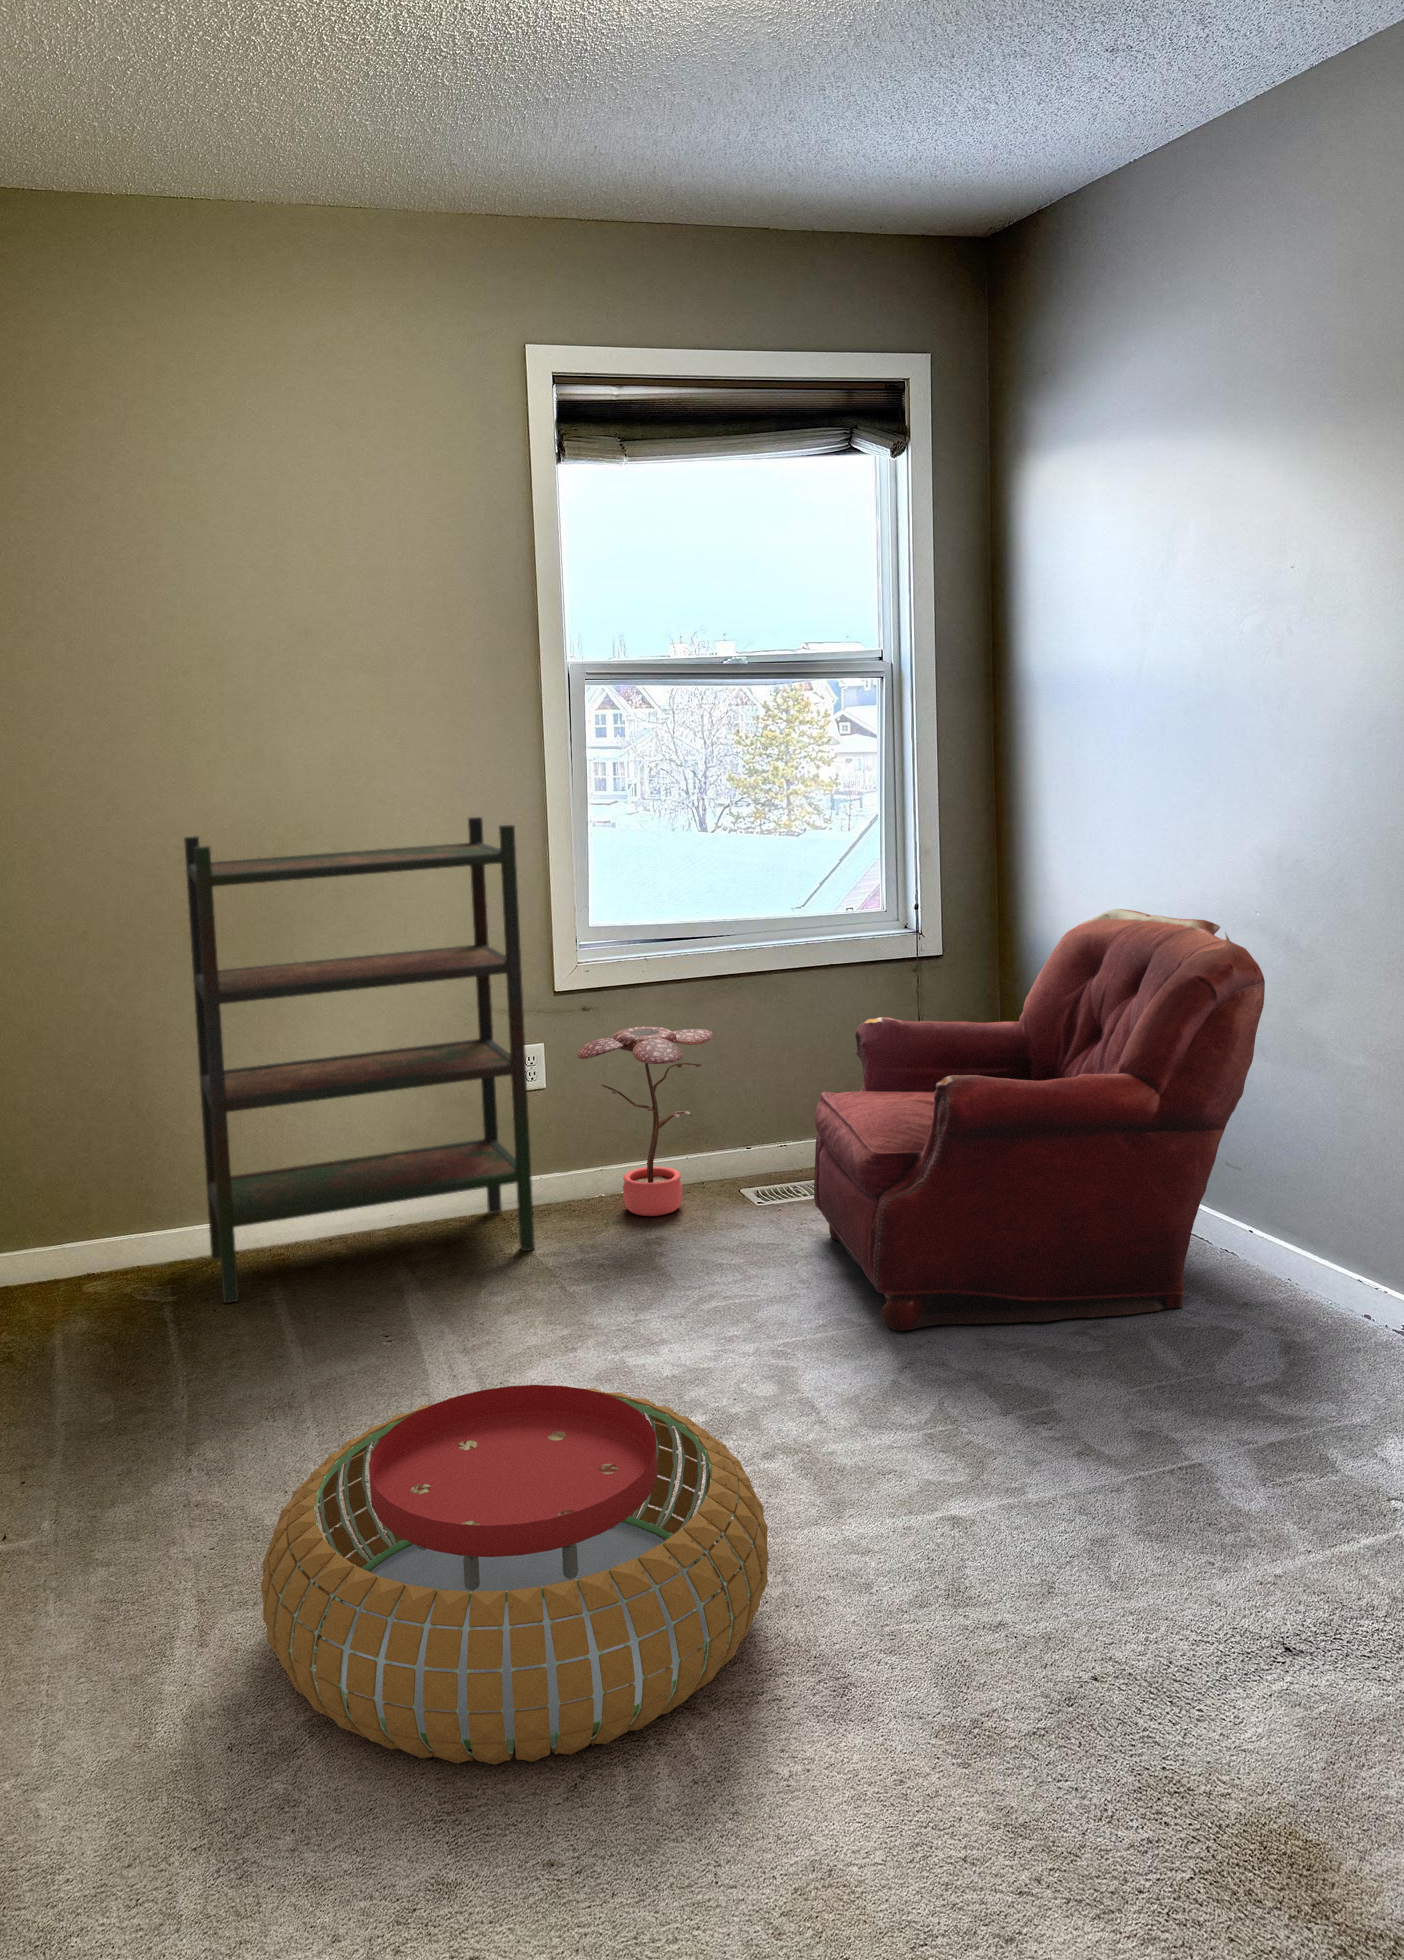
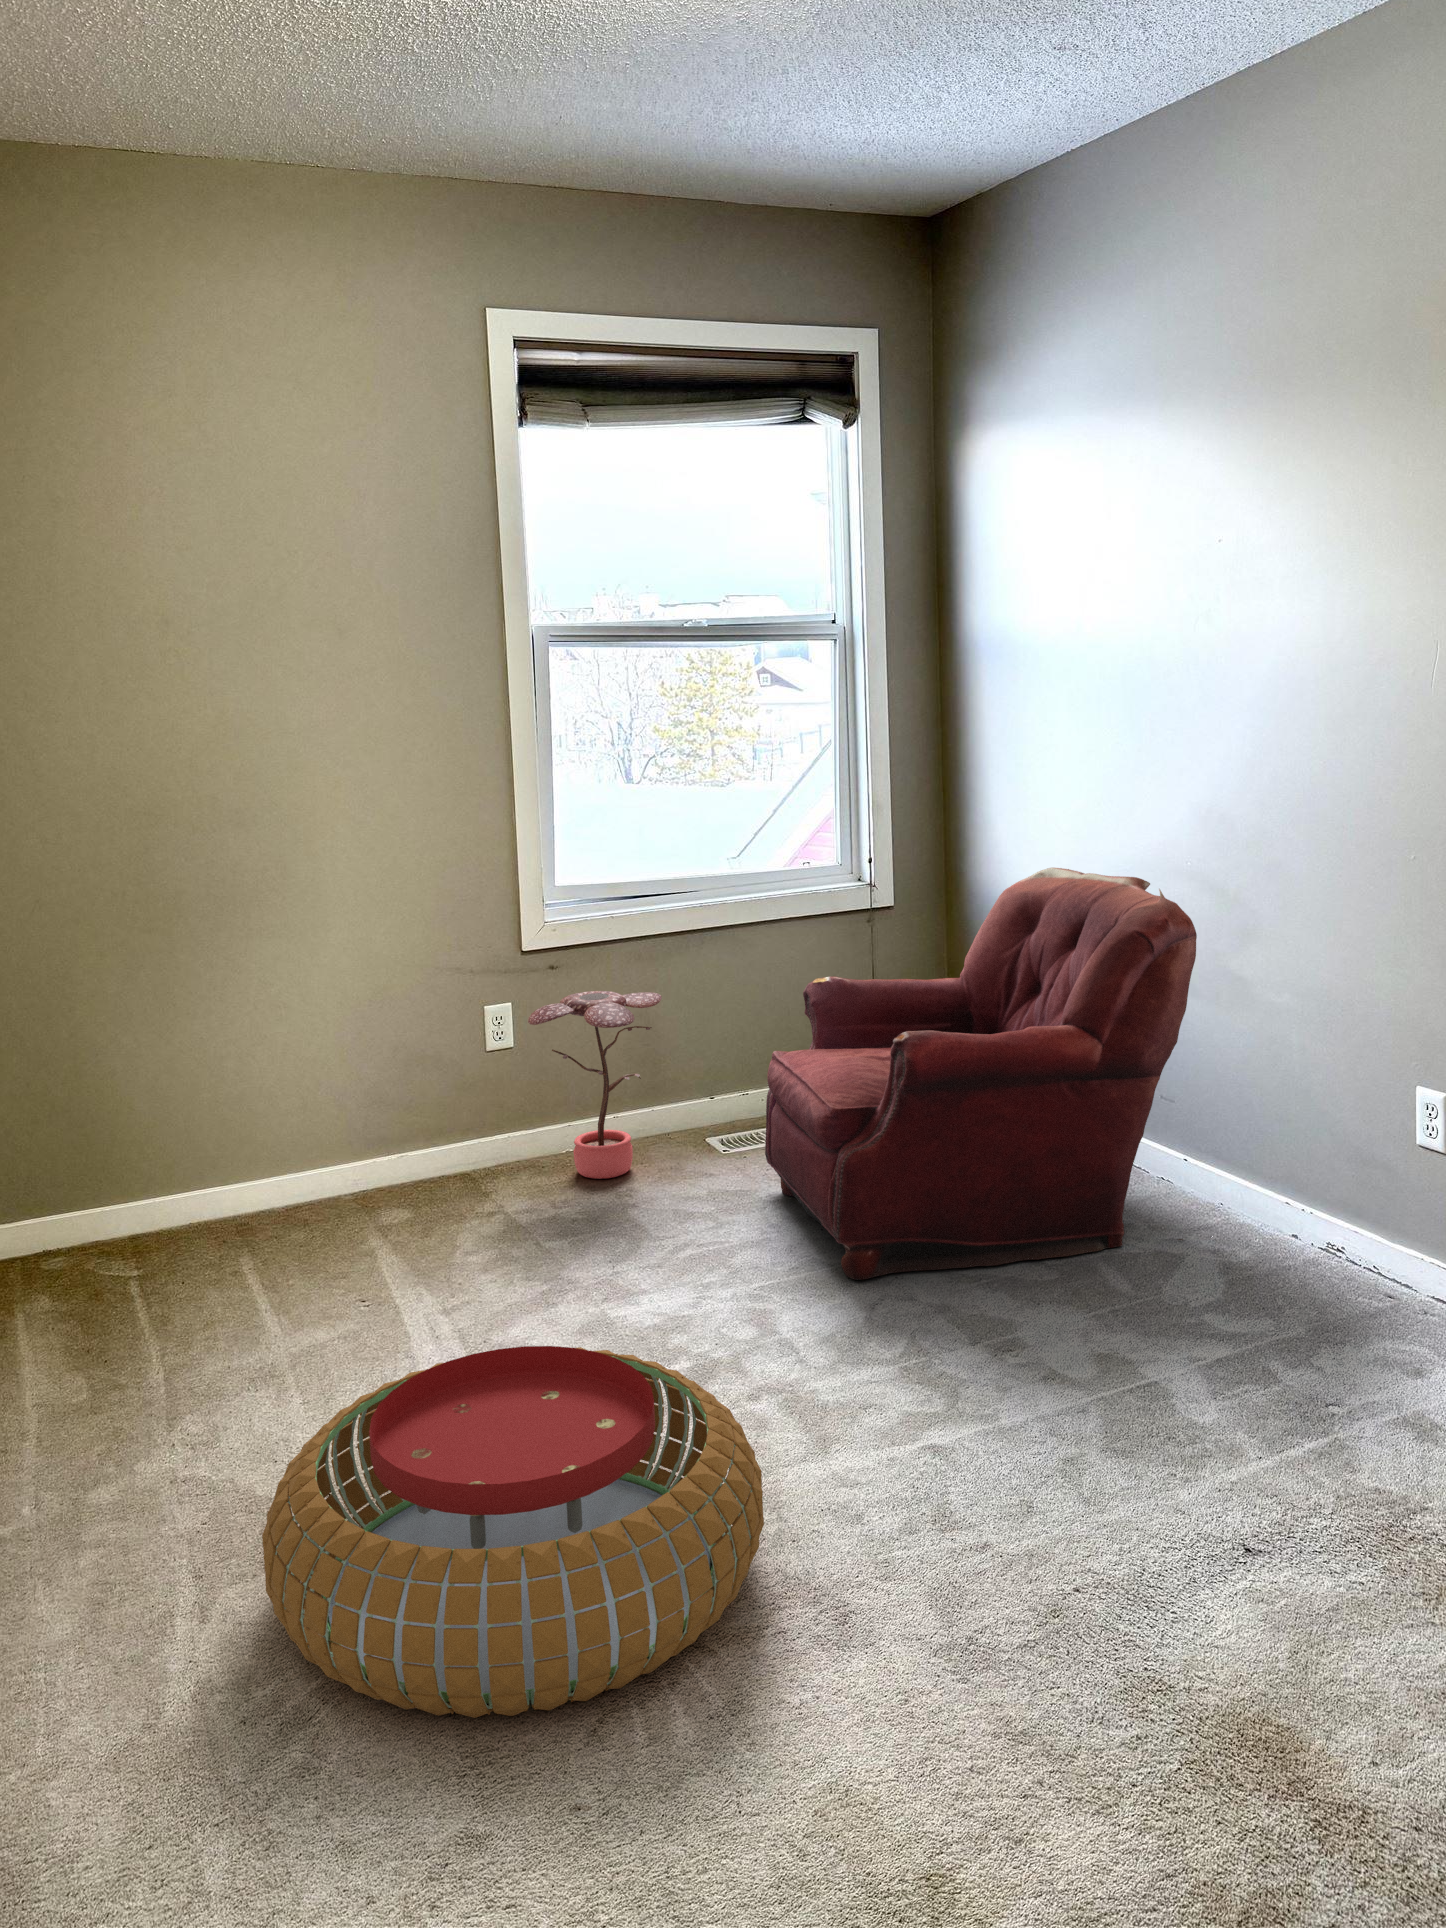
bookshelf: present [184,817,535,1303] -> none [123,784,489,1283]

